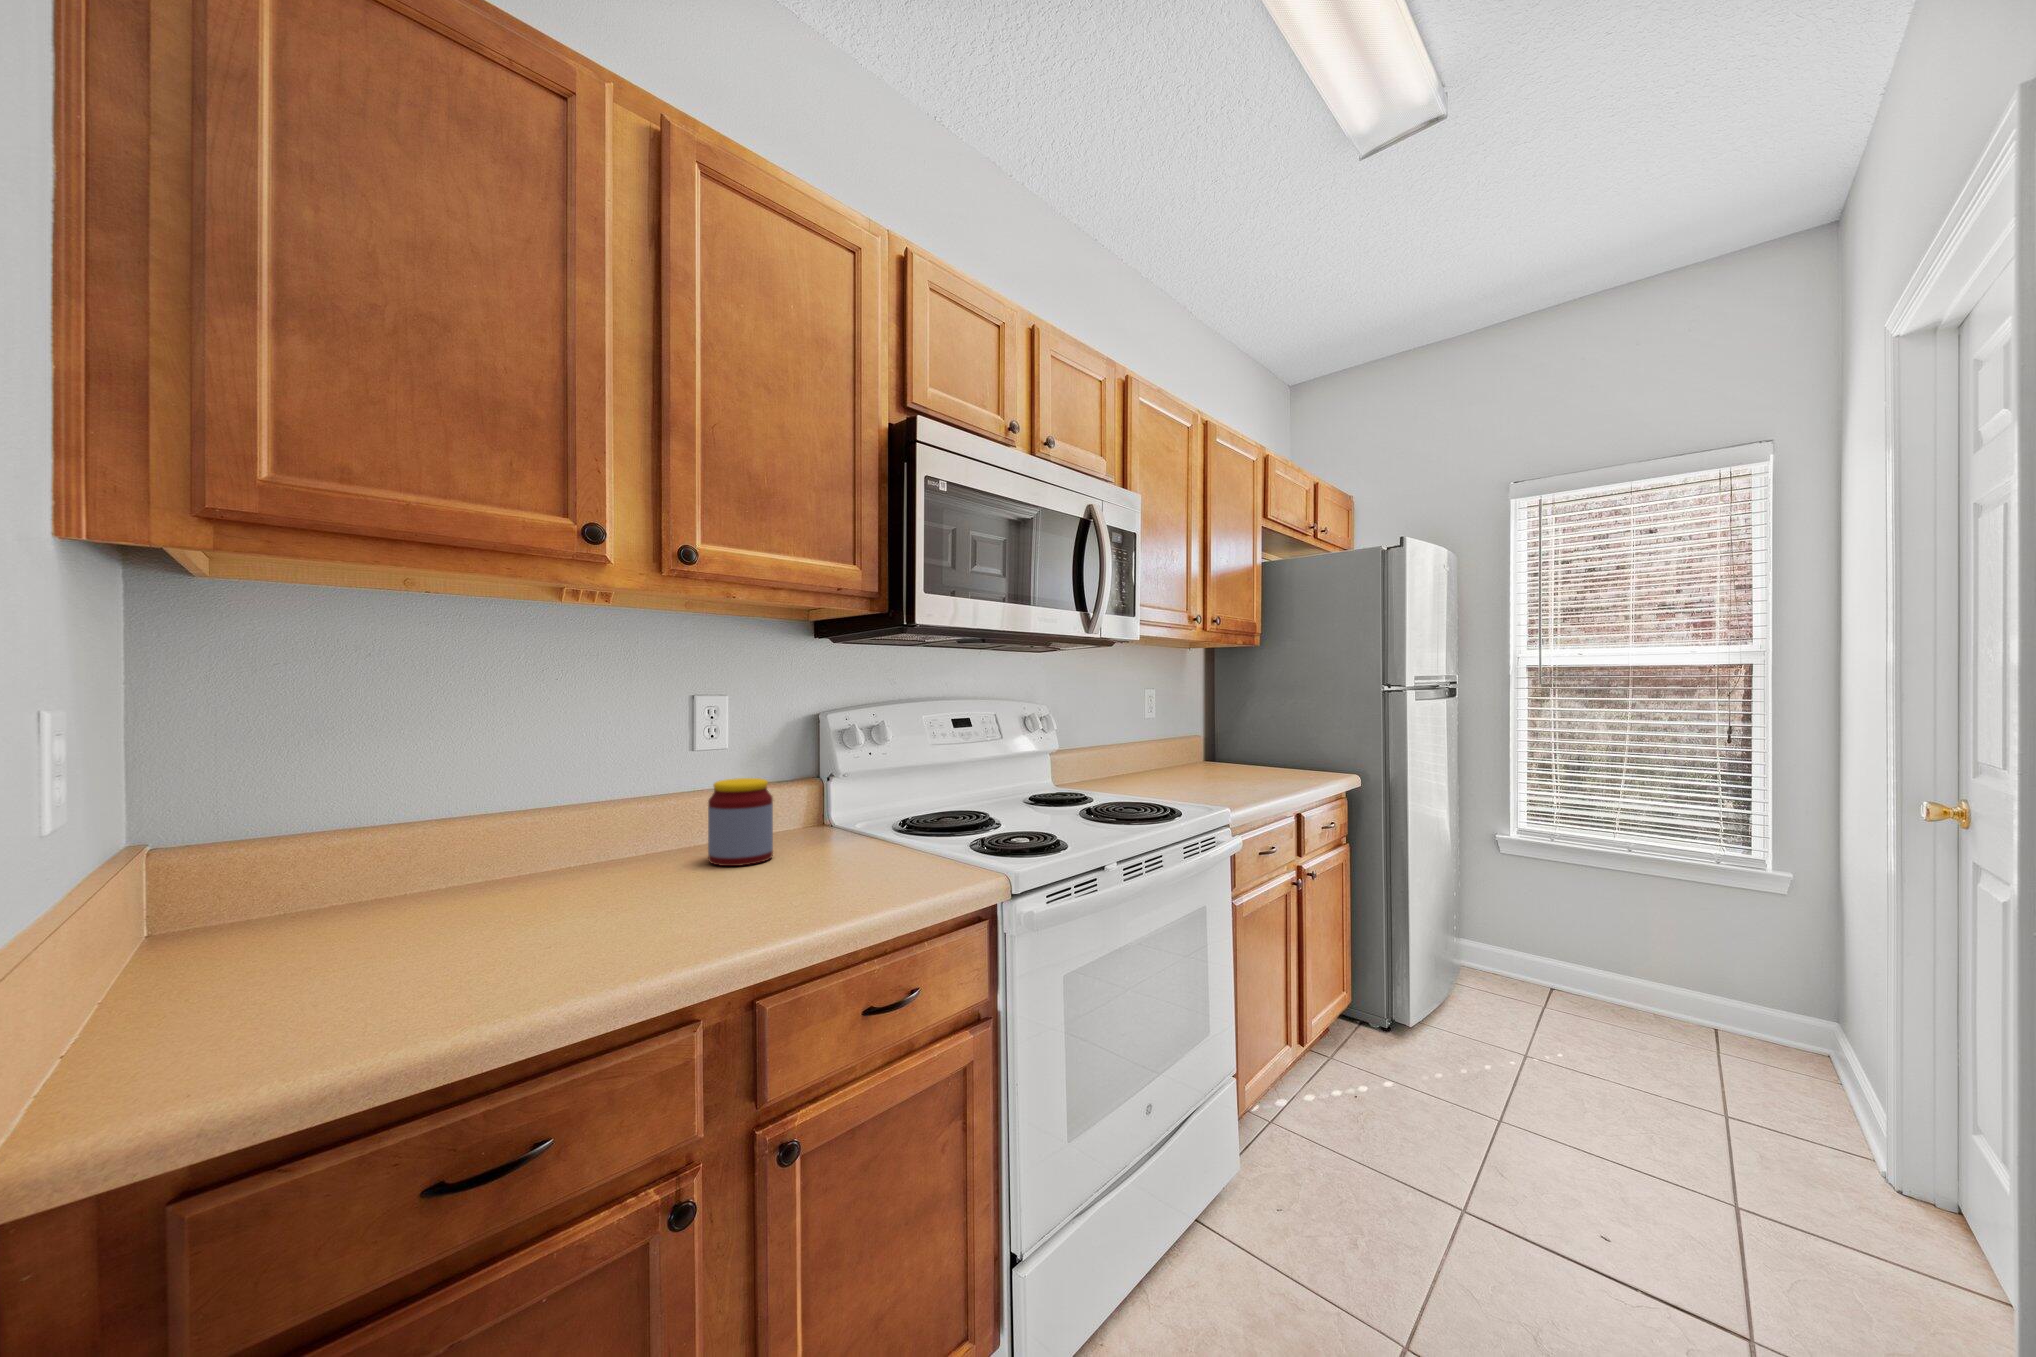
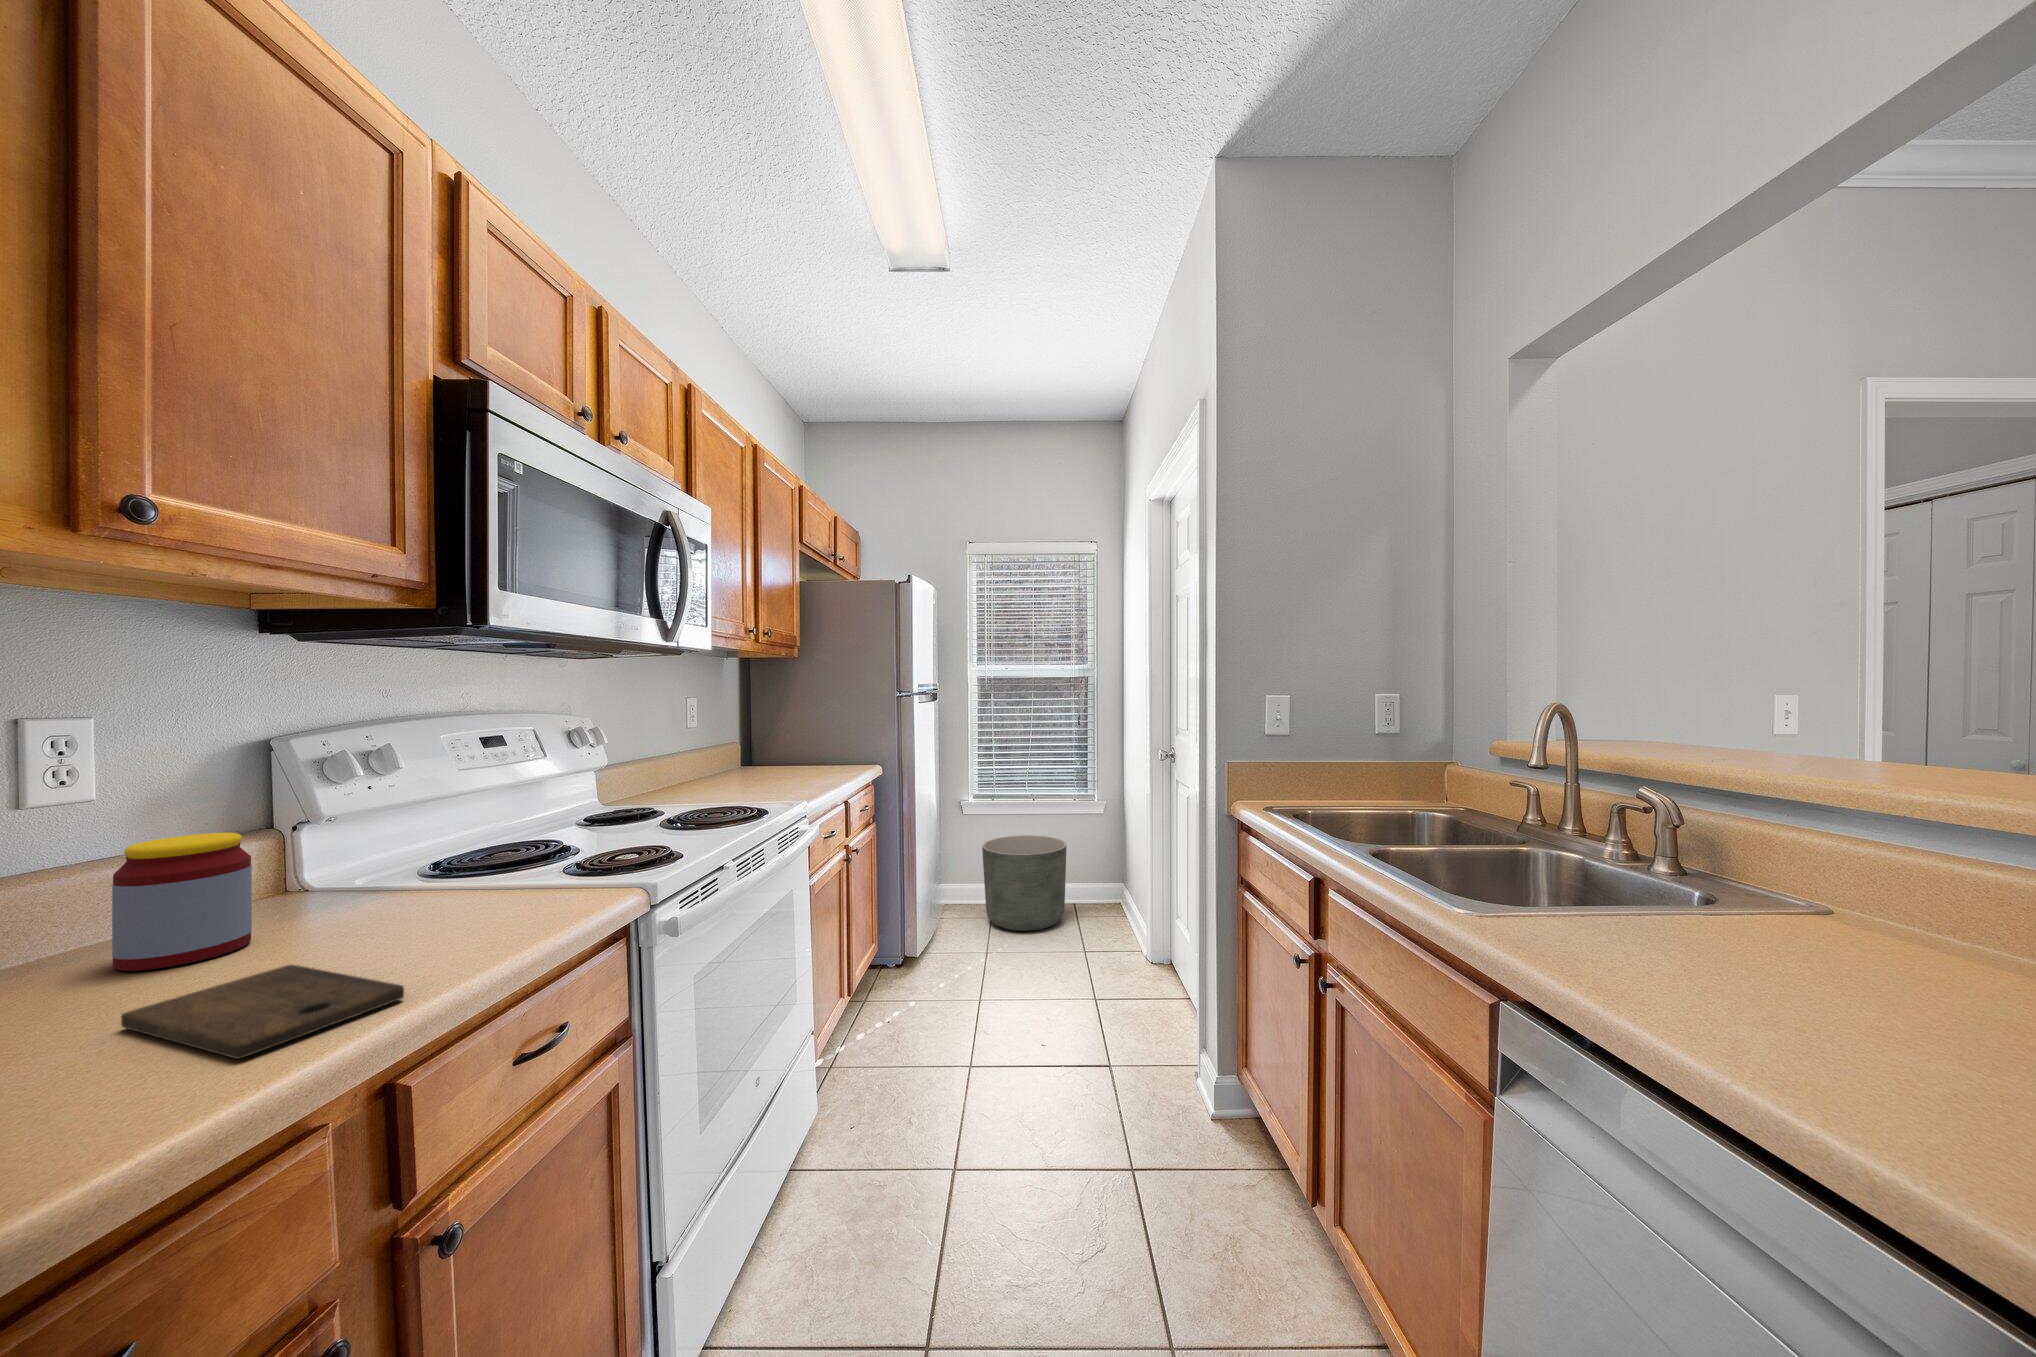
cutting board: none [679,879,797,937] -> present [121,965,404,1059]
planter: none [1525,894,1678,1040] -> present [982,835,1066,931]

